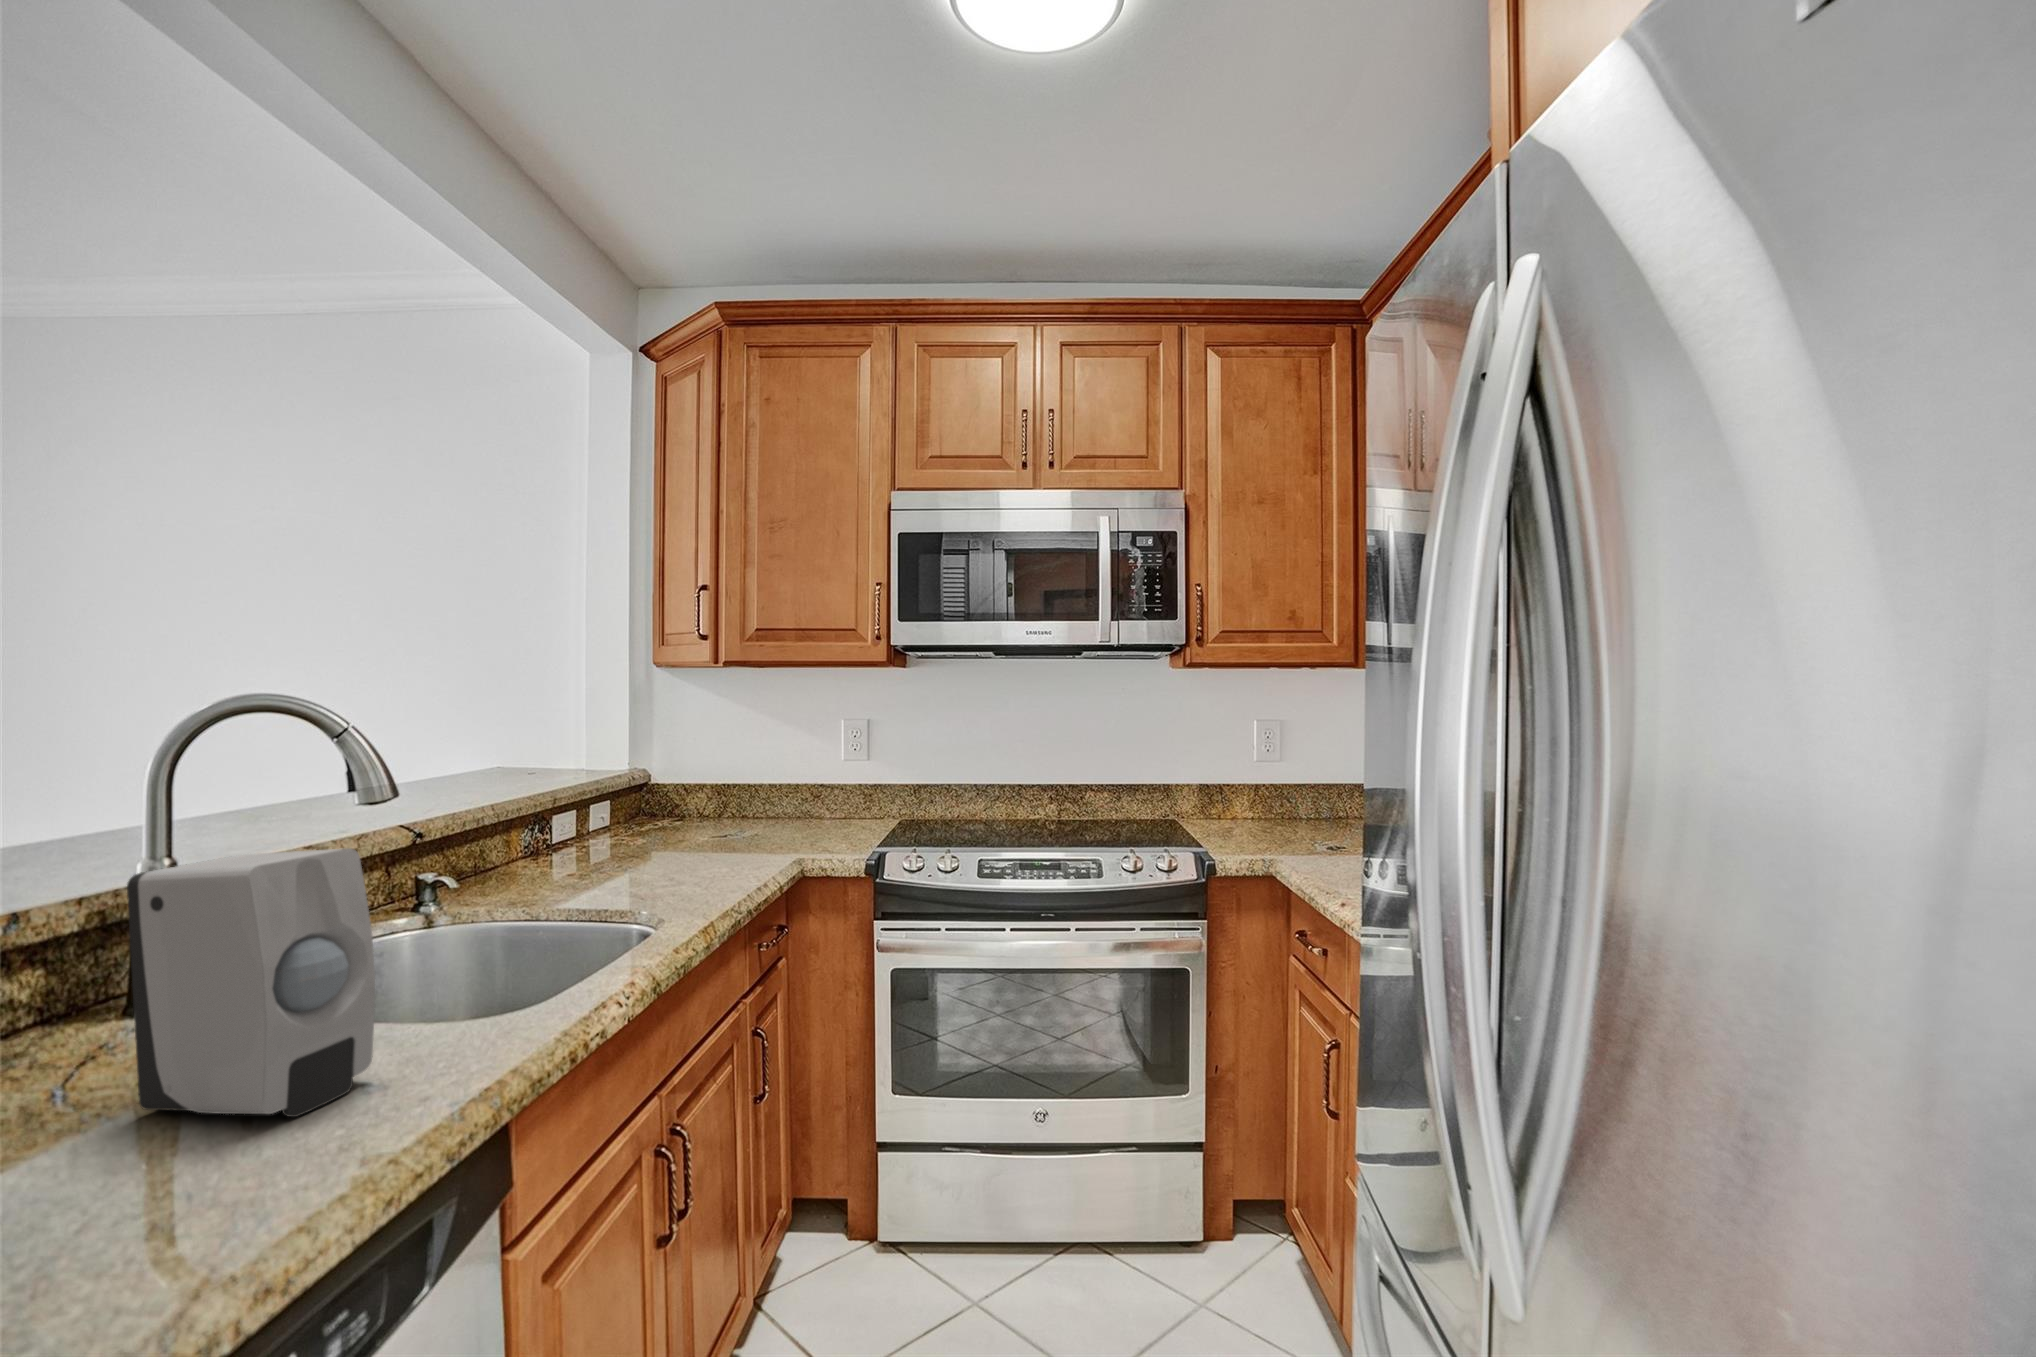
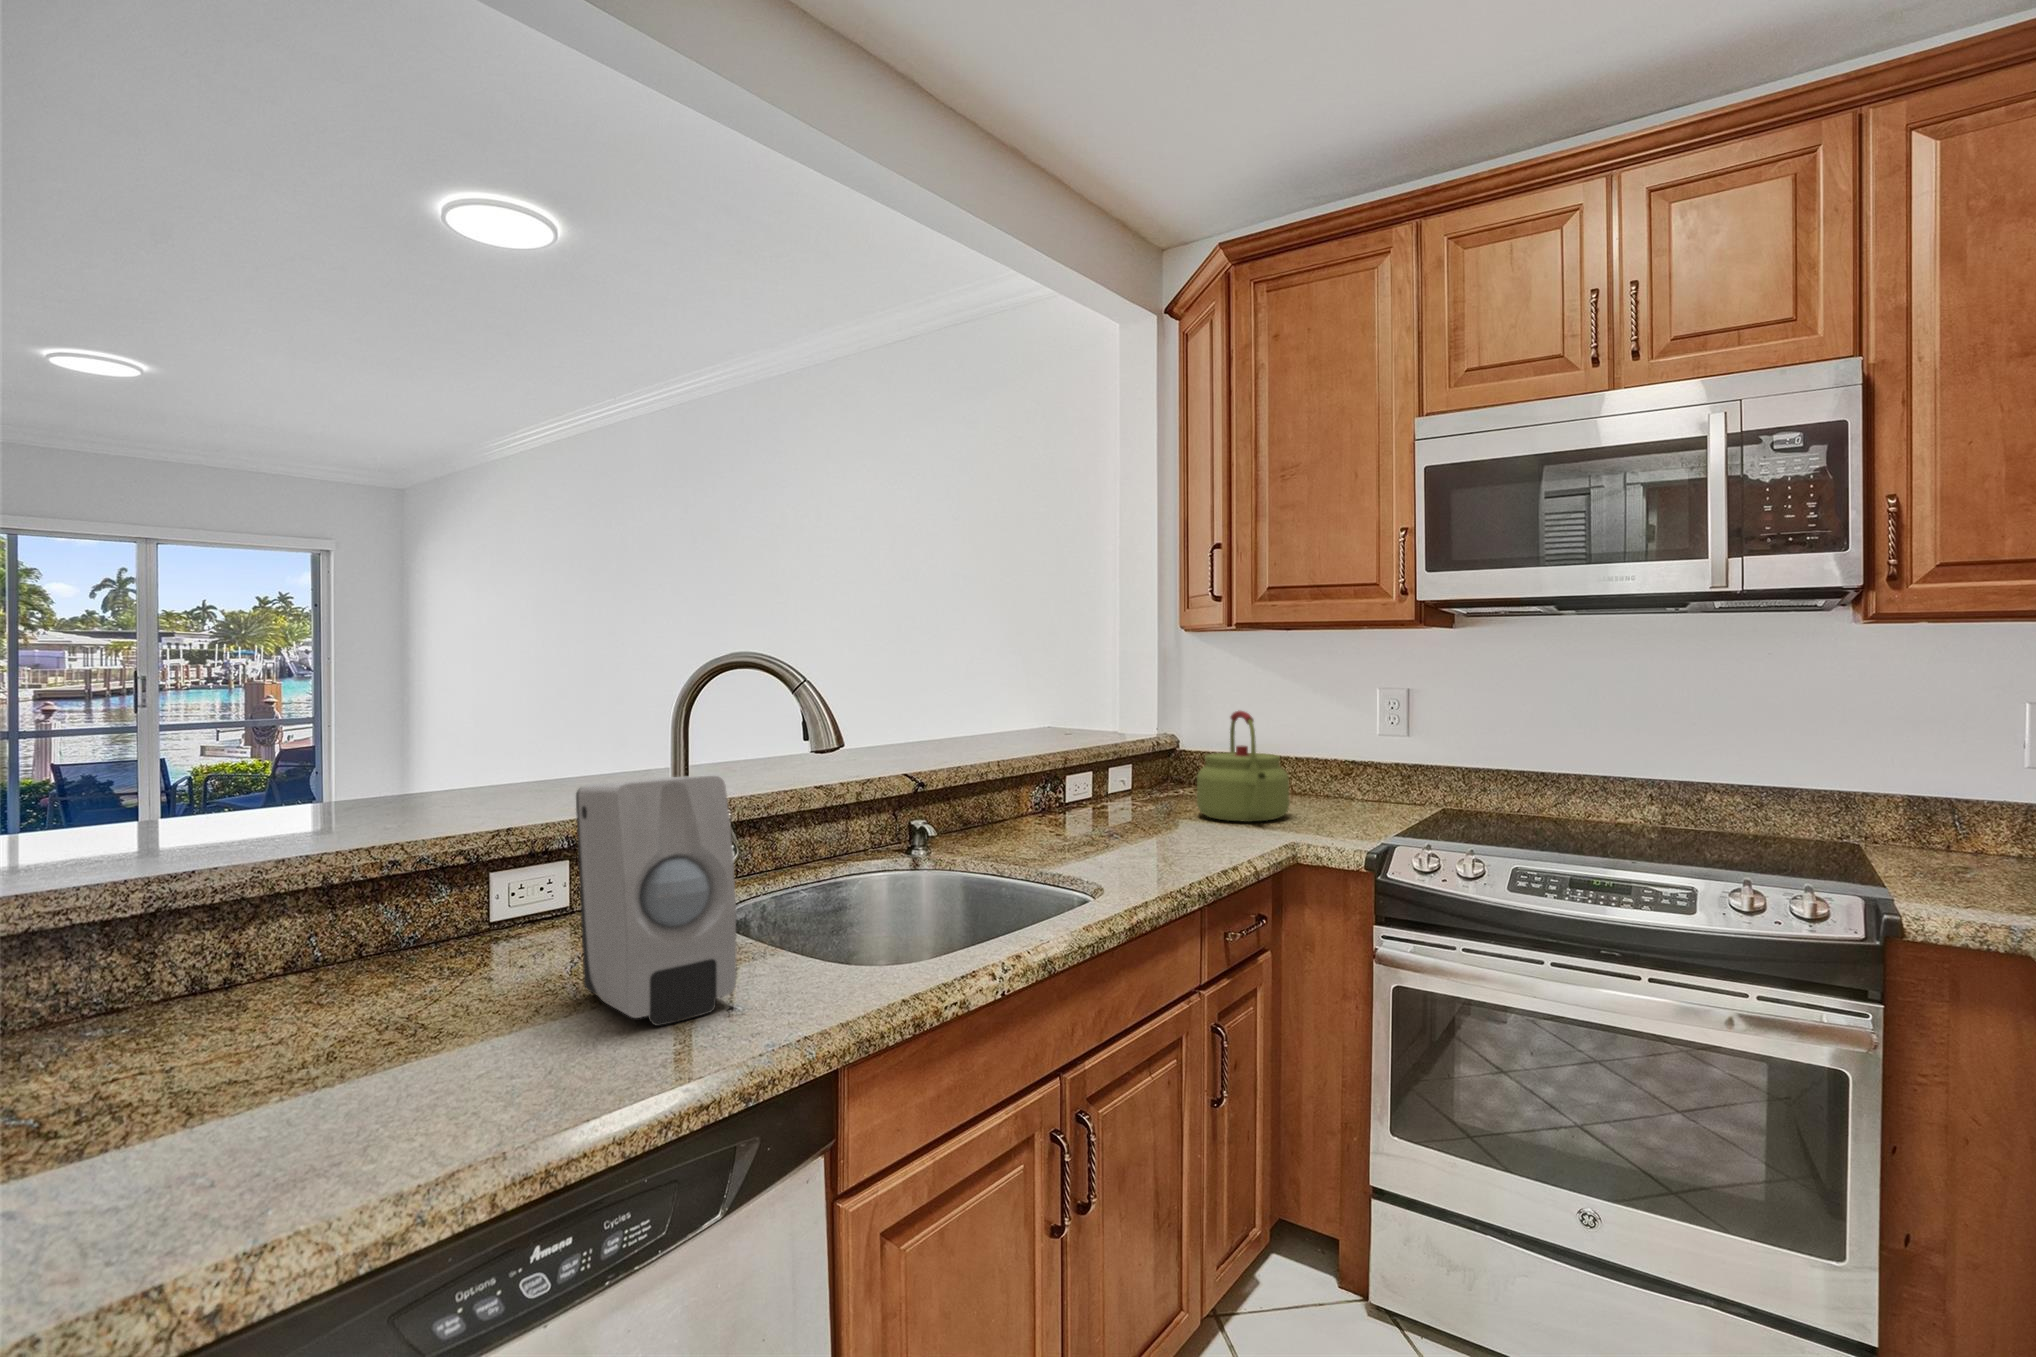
kettle: none [696,746,780,846] -> present [1197,711,1290,822]

